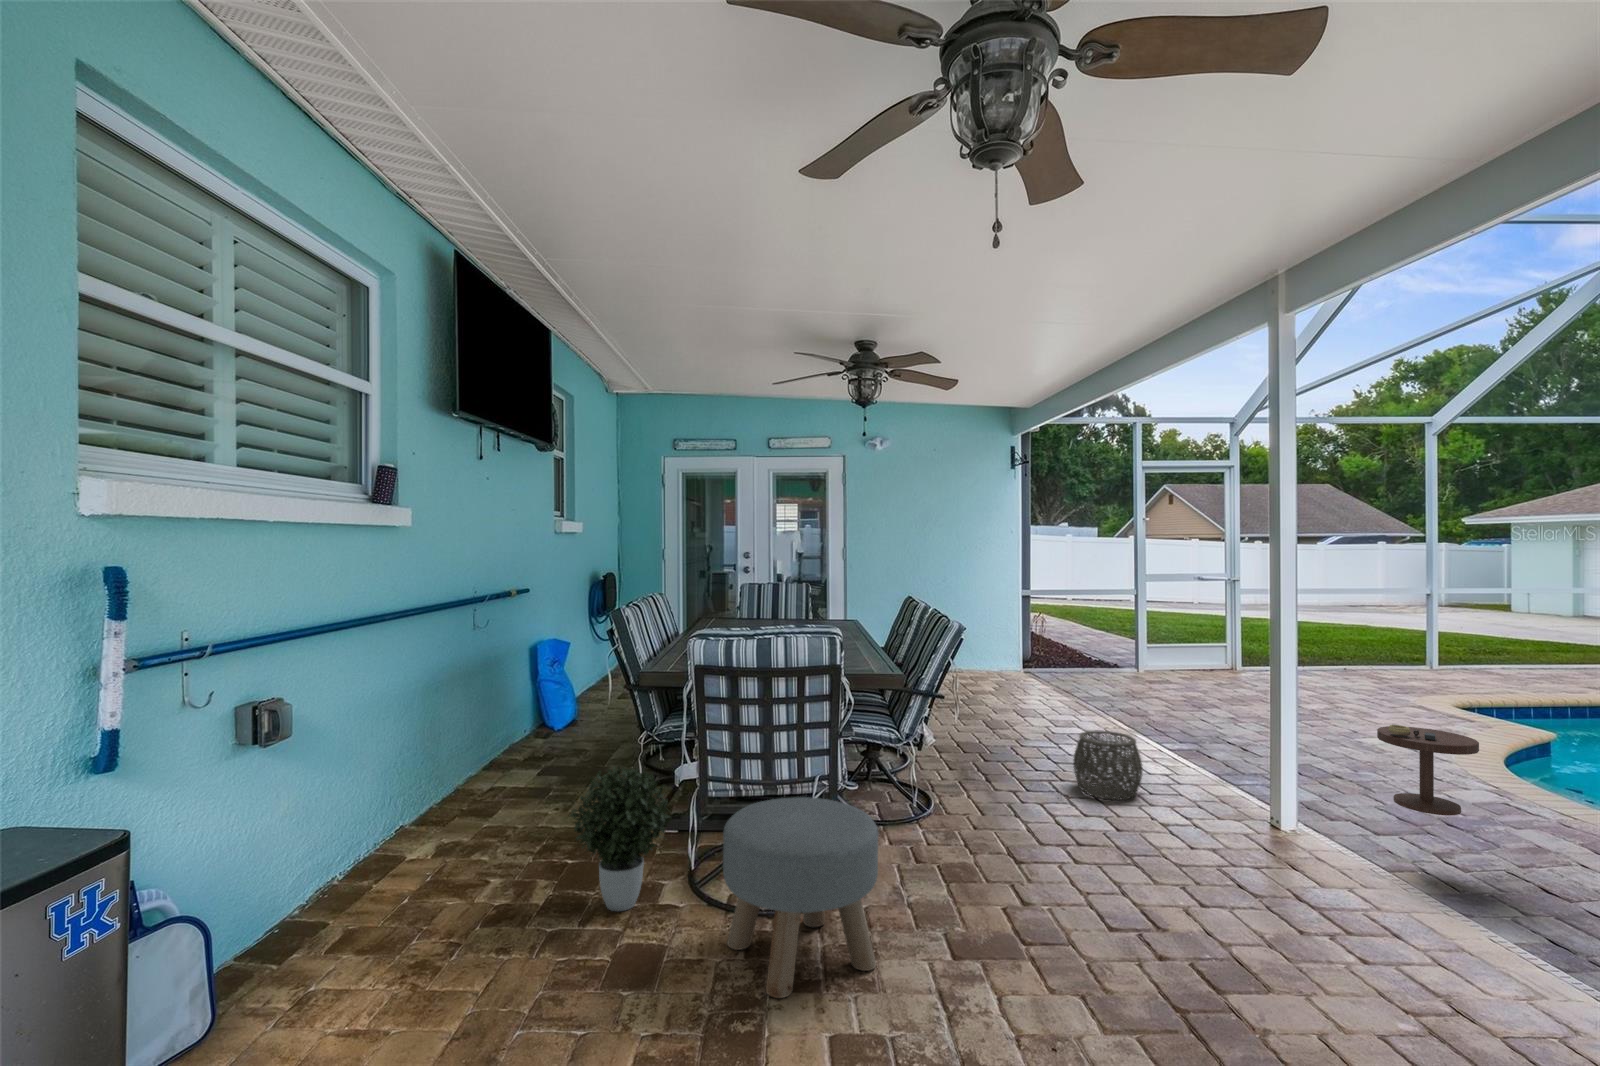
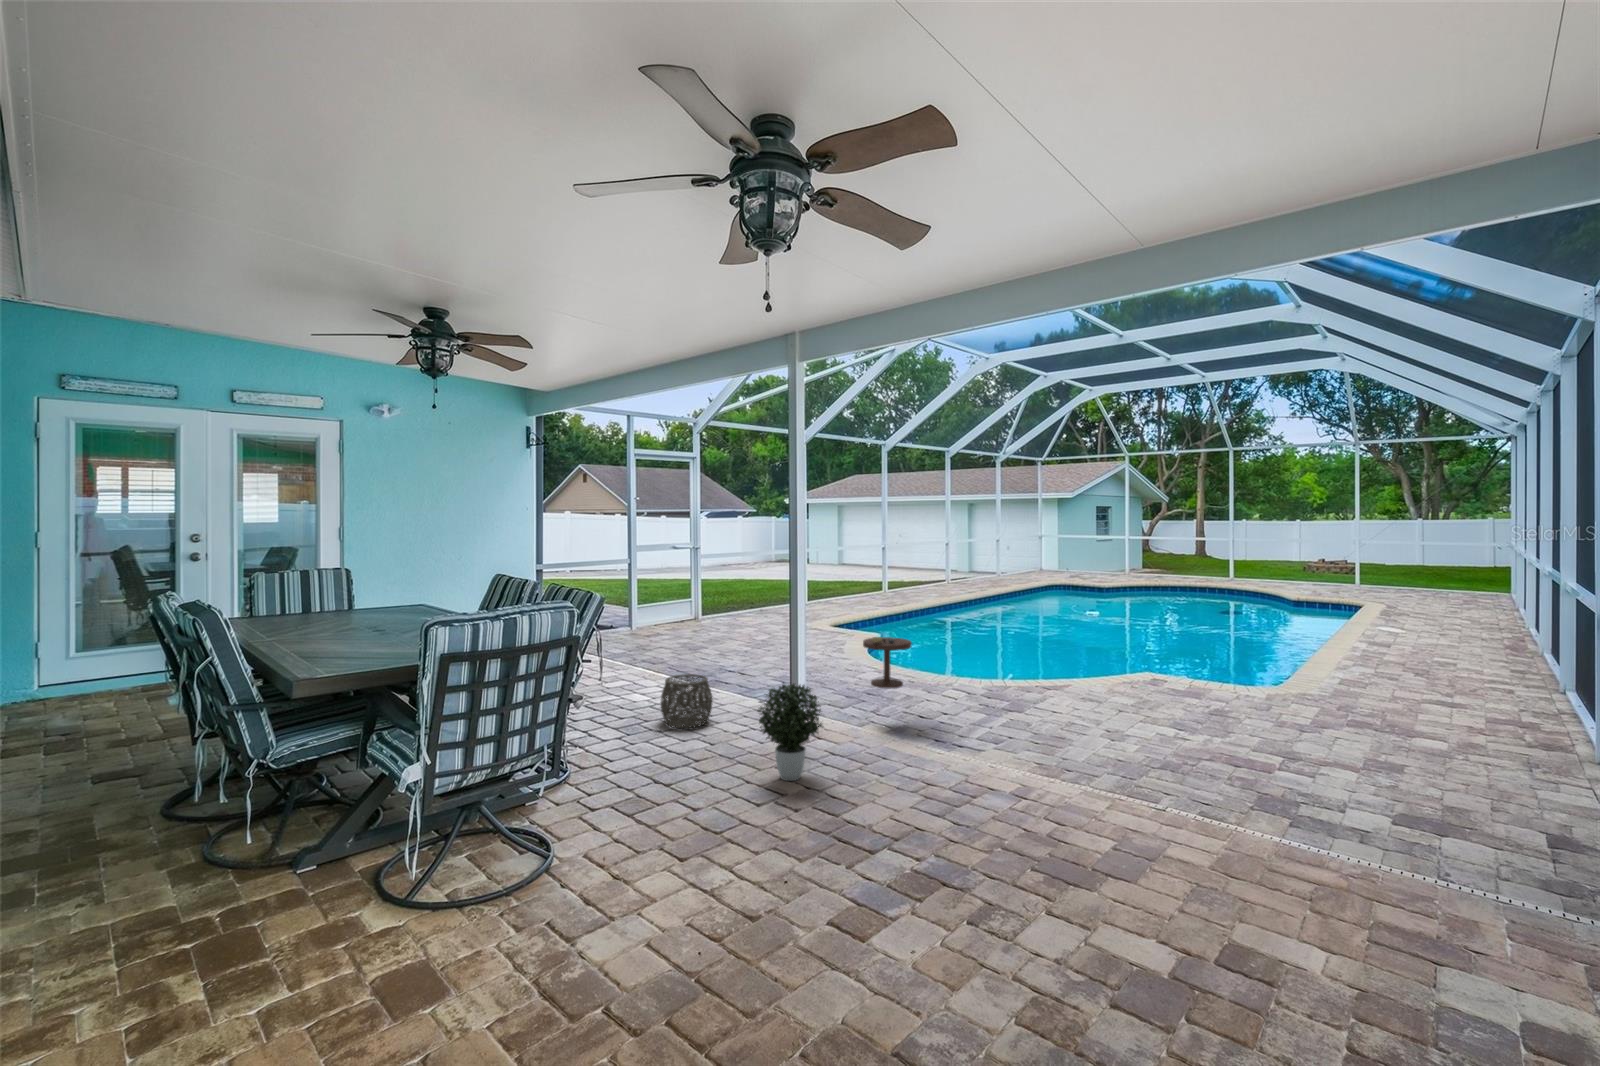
potted plant: present [570,767,670,911] -> present [758,683,823,781]
ottoman: present [723,797,878,998] -> none [489,767,639,946]

